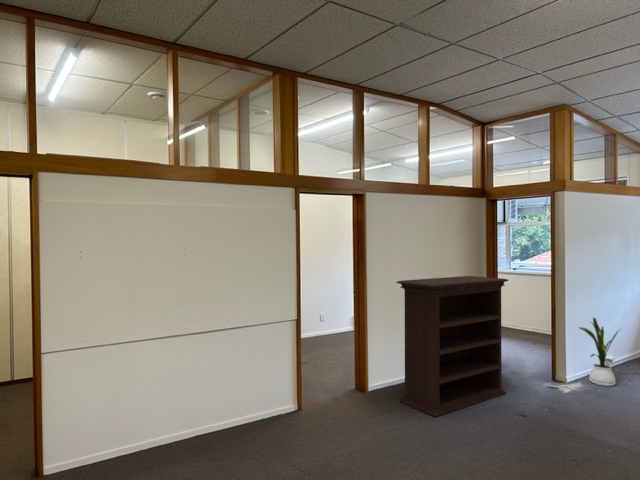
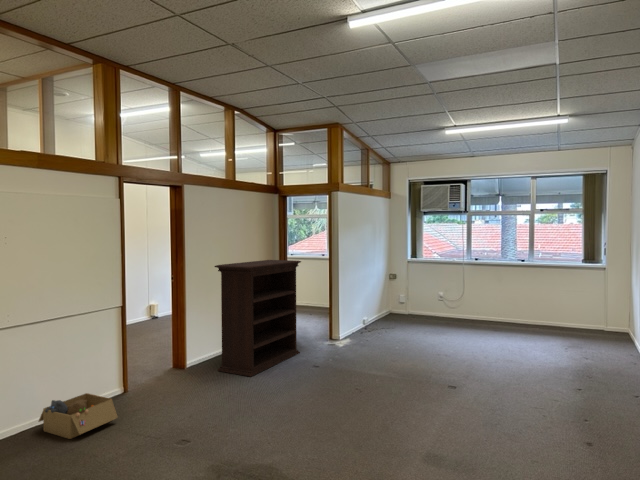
house plant: present [579,318,618,386] -> none [347,288,375,338]
cardboard box: none [211,407,278,456] -> present [39,393,118,439]

